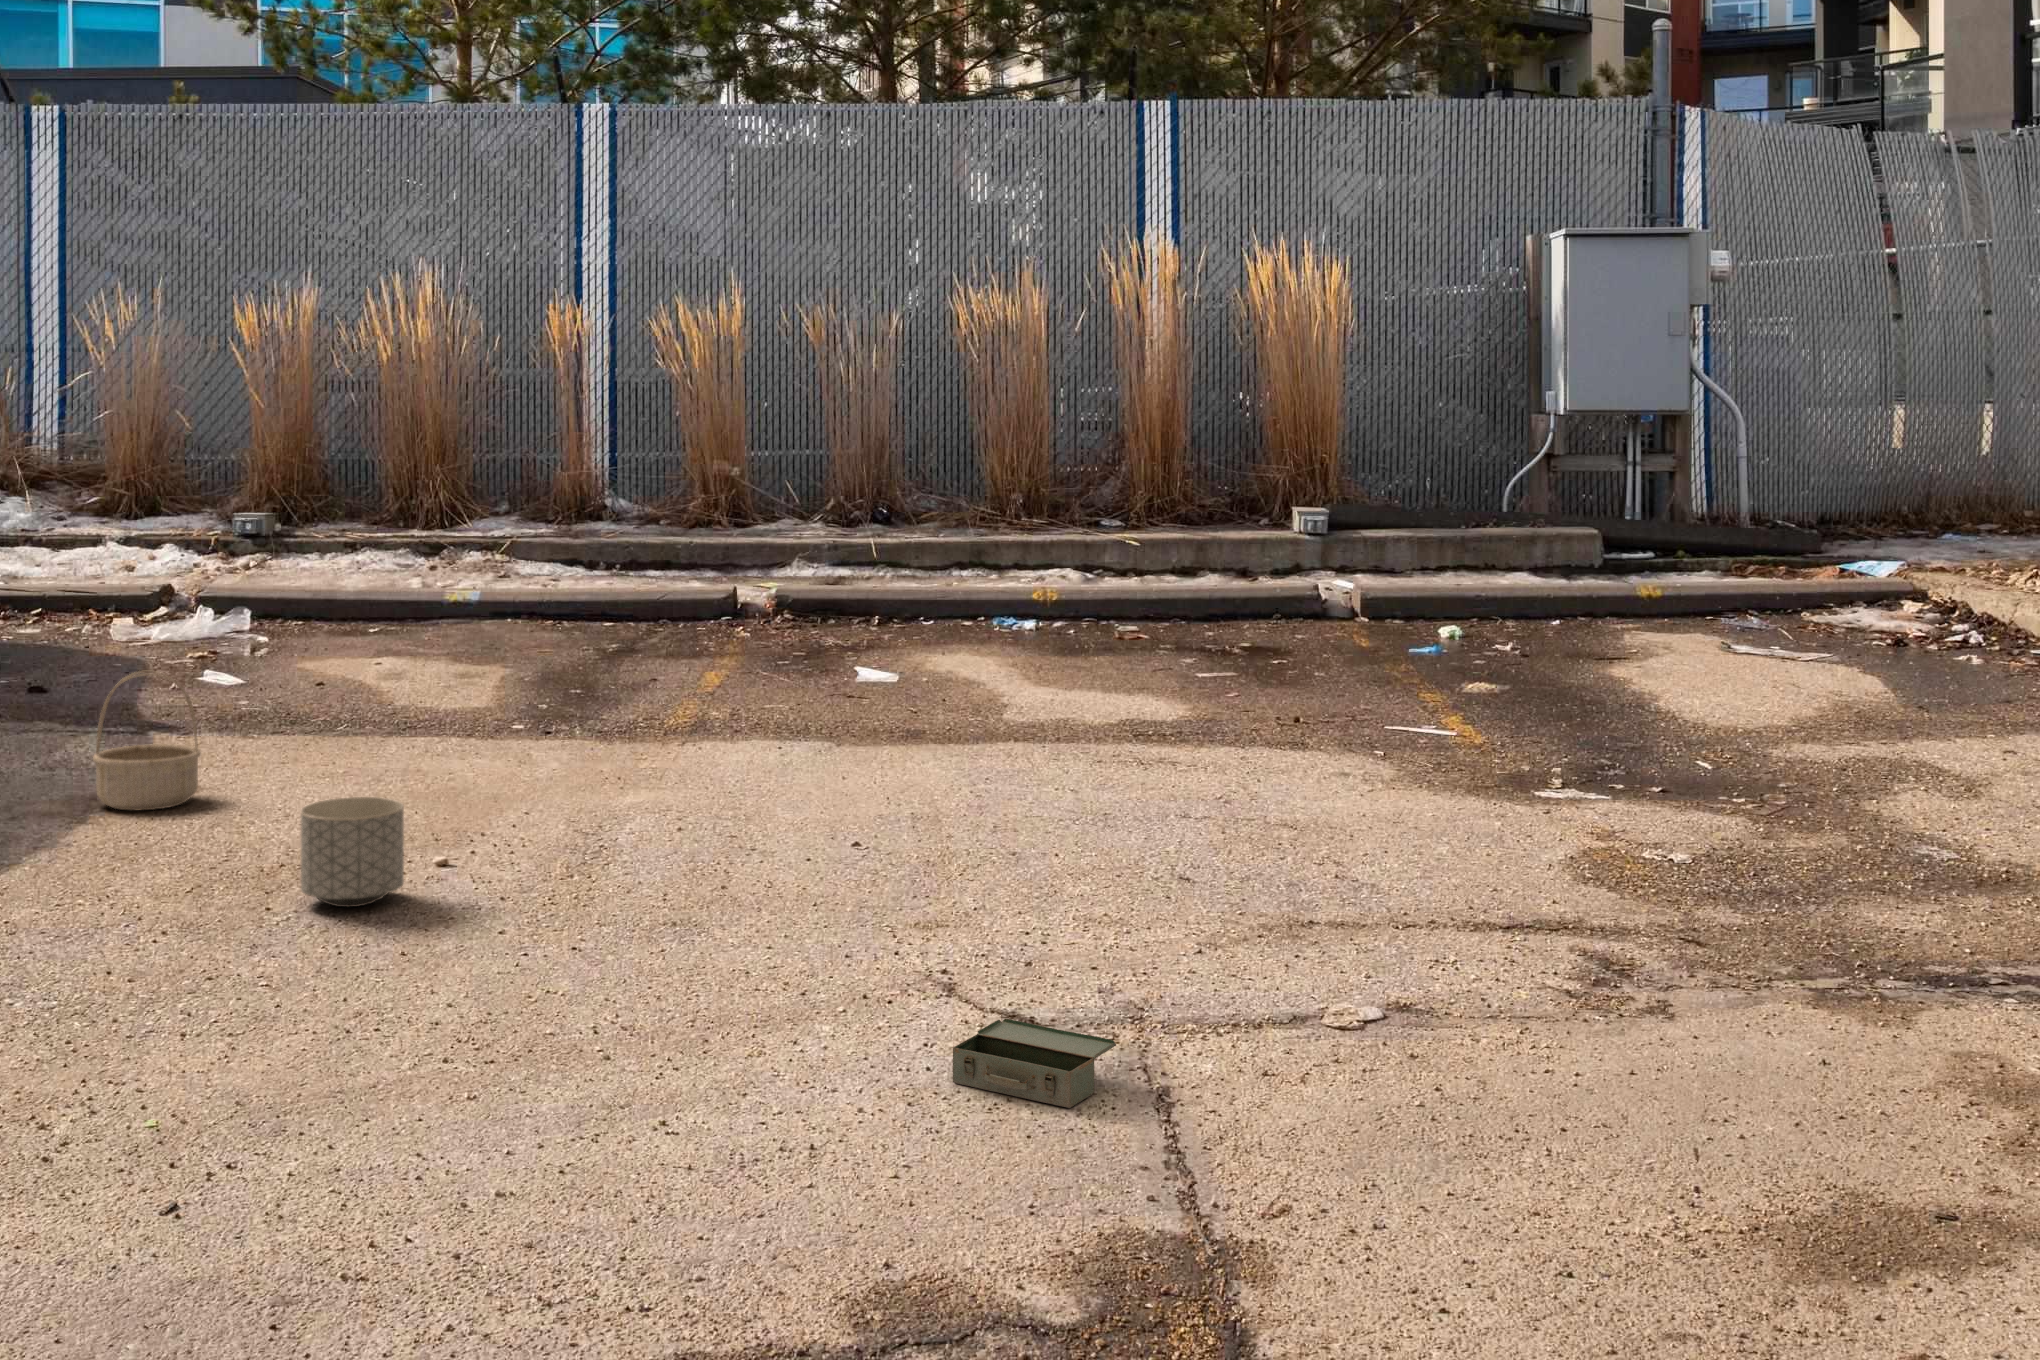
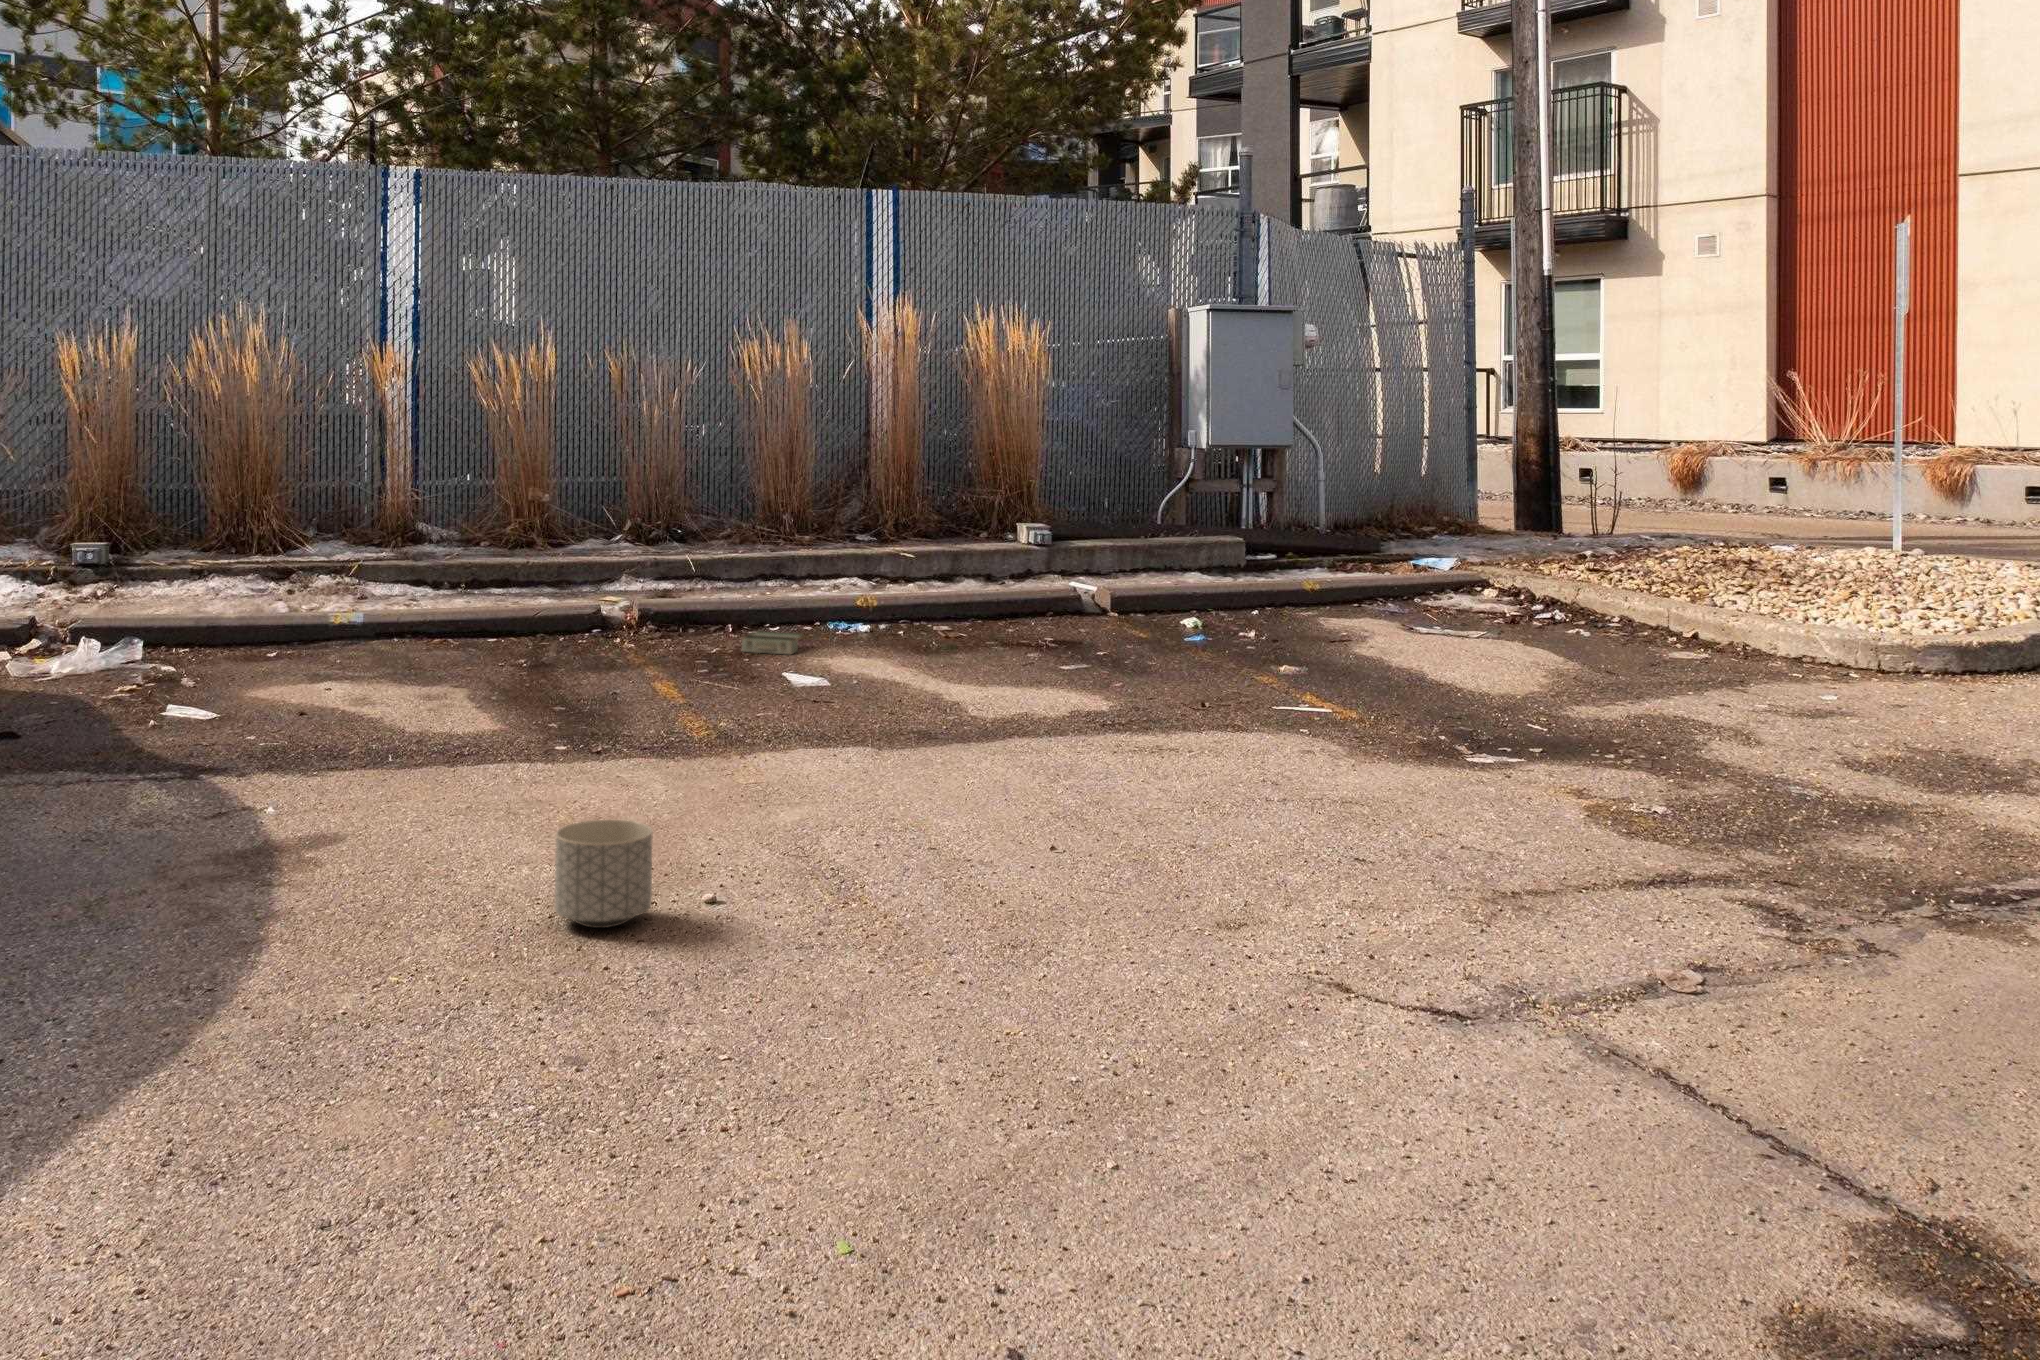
basket: present [93,671,201,810] -> none [212,706,320,845]
toolbox: present [953,1019,1116,1108] -> present [742,631,803,654]

